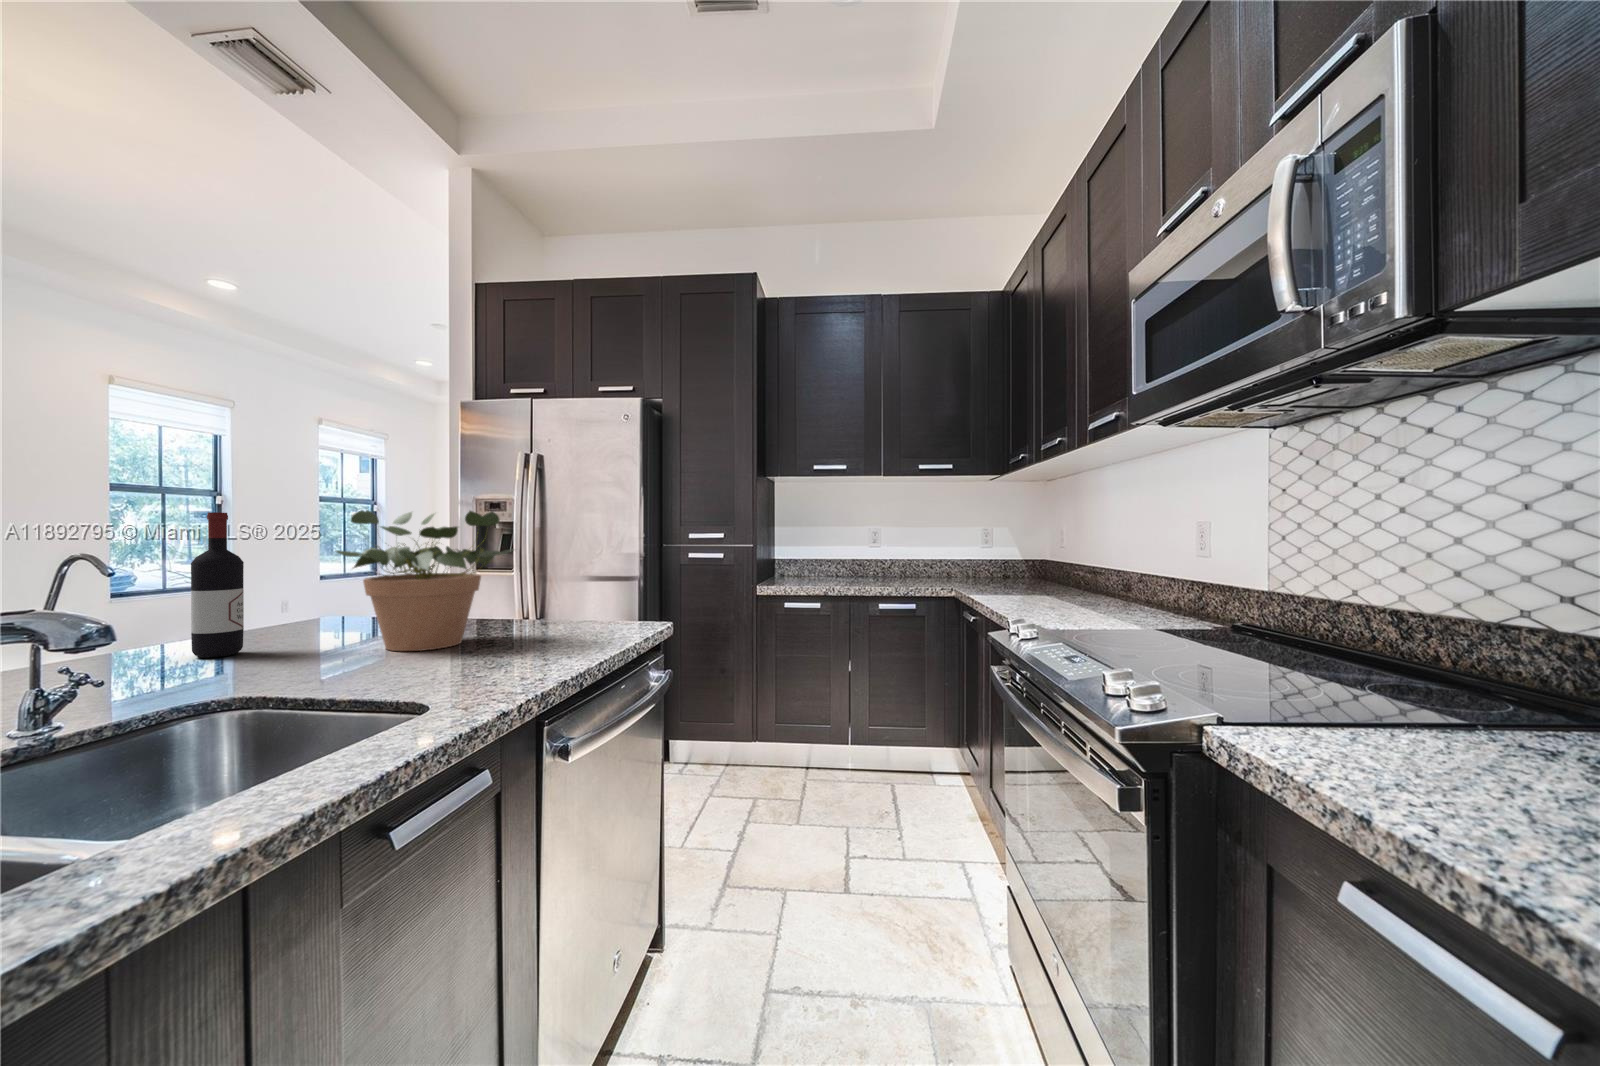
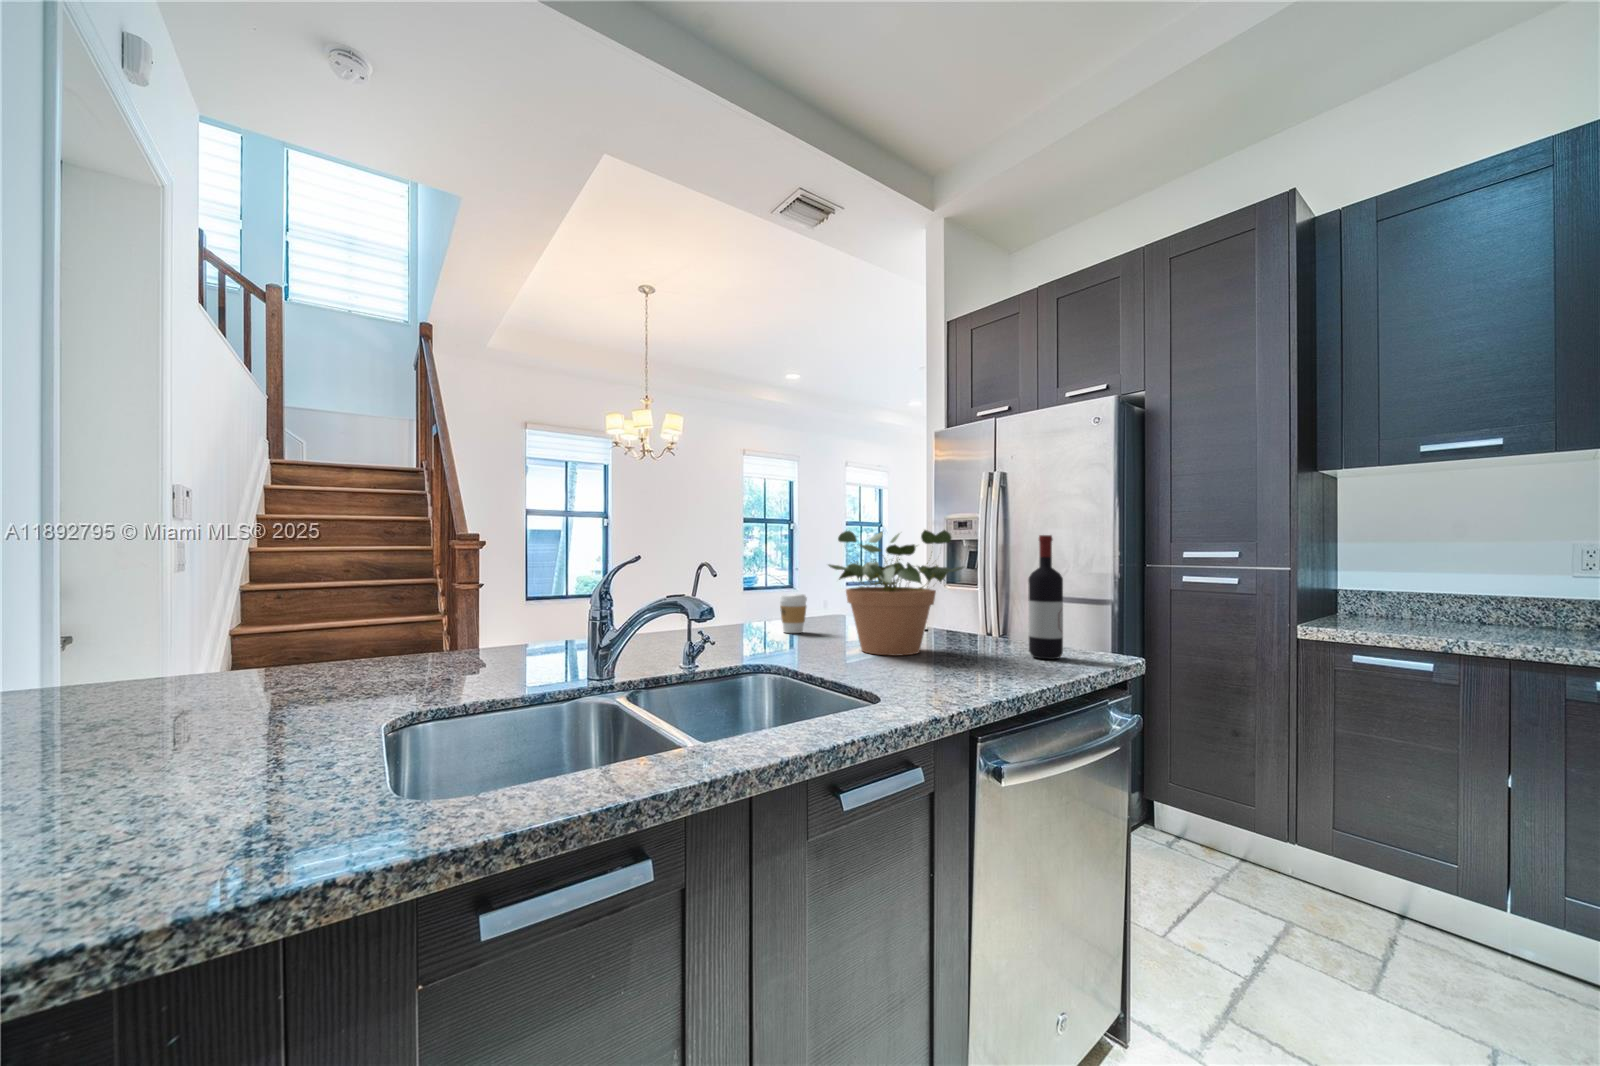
wine bottle: present [191,512,244,658] -> present [1028,535,1063,659]
coffee cup: none [250,587,297,639] -> present [779,594,807,633]

